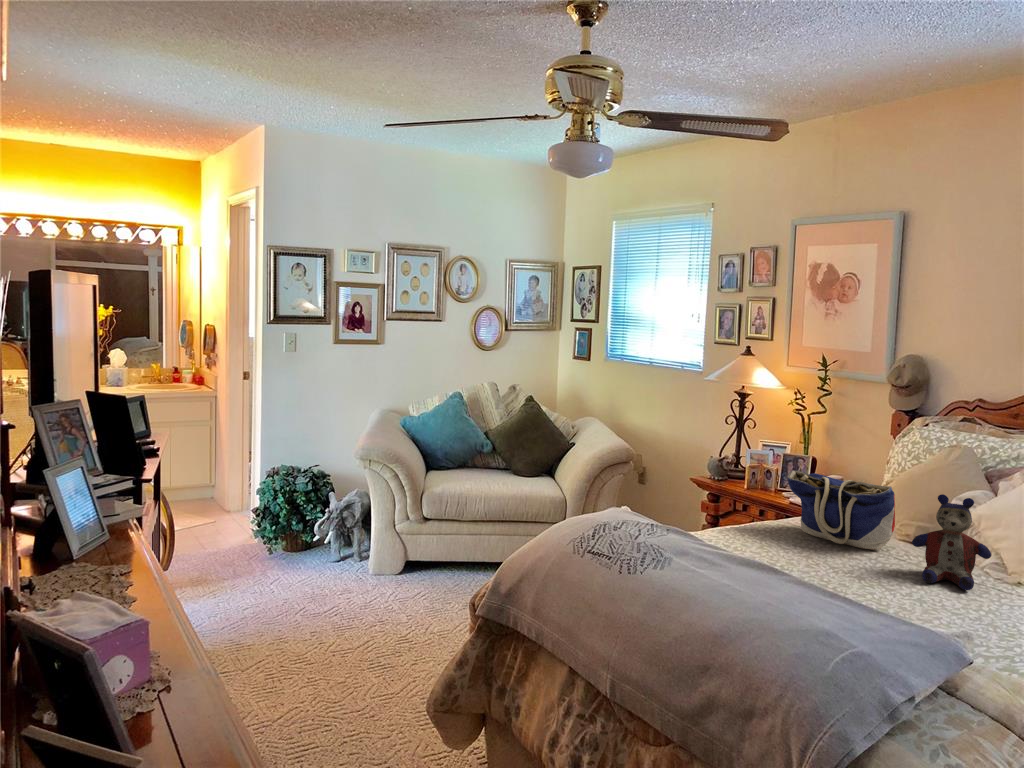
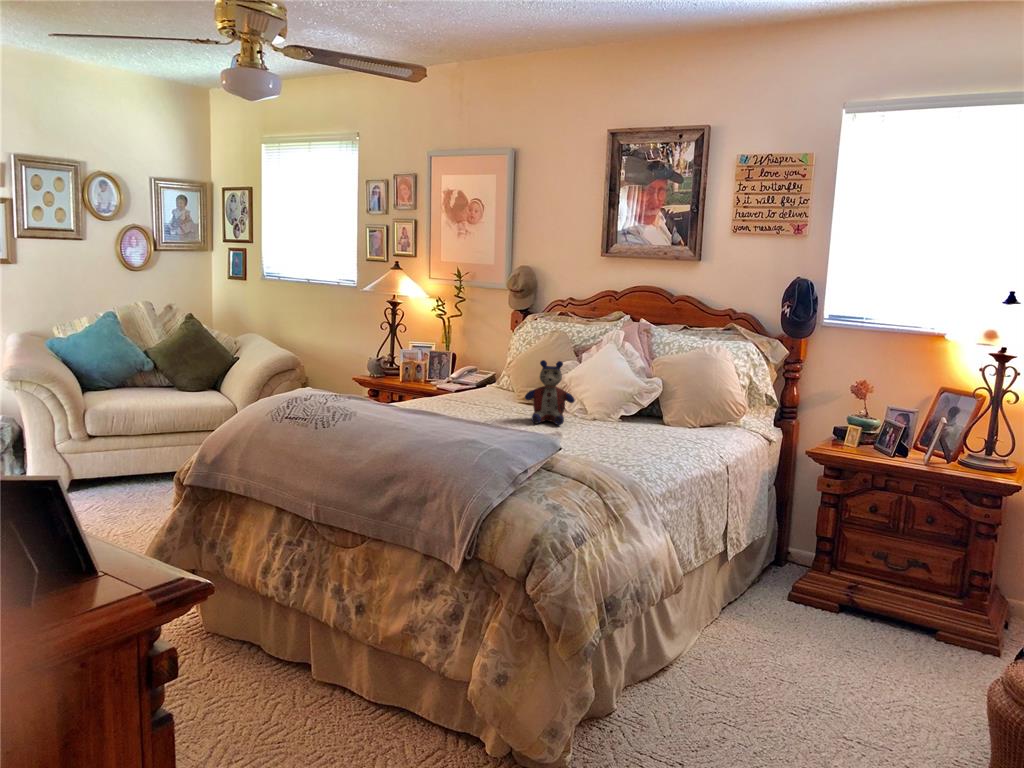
tote bag: present [787,470,895,550] -> none [435,354,514,409]

